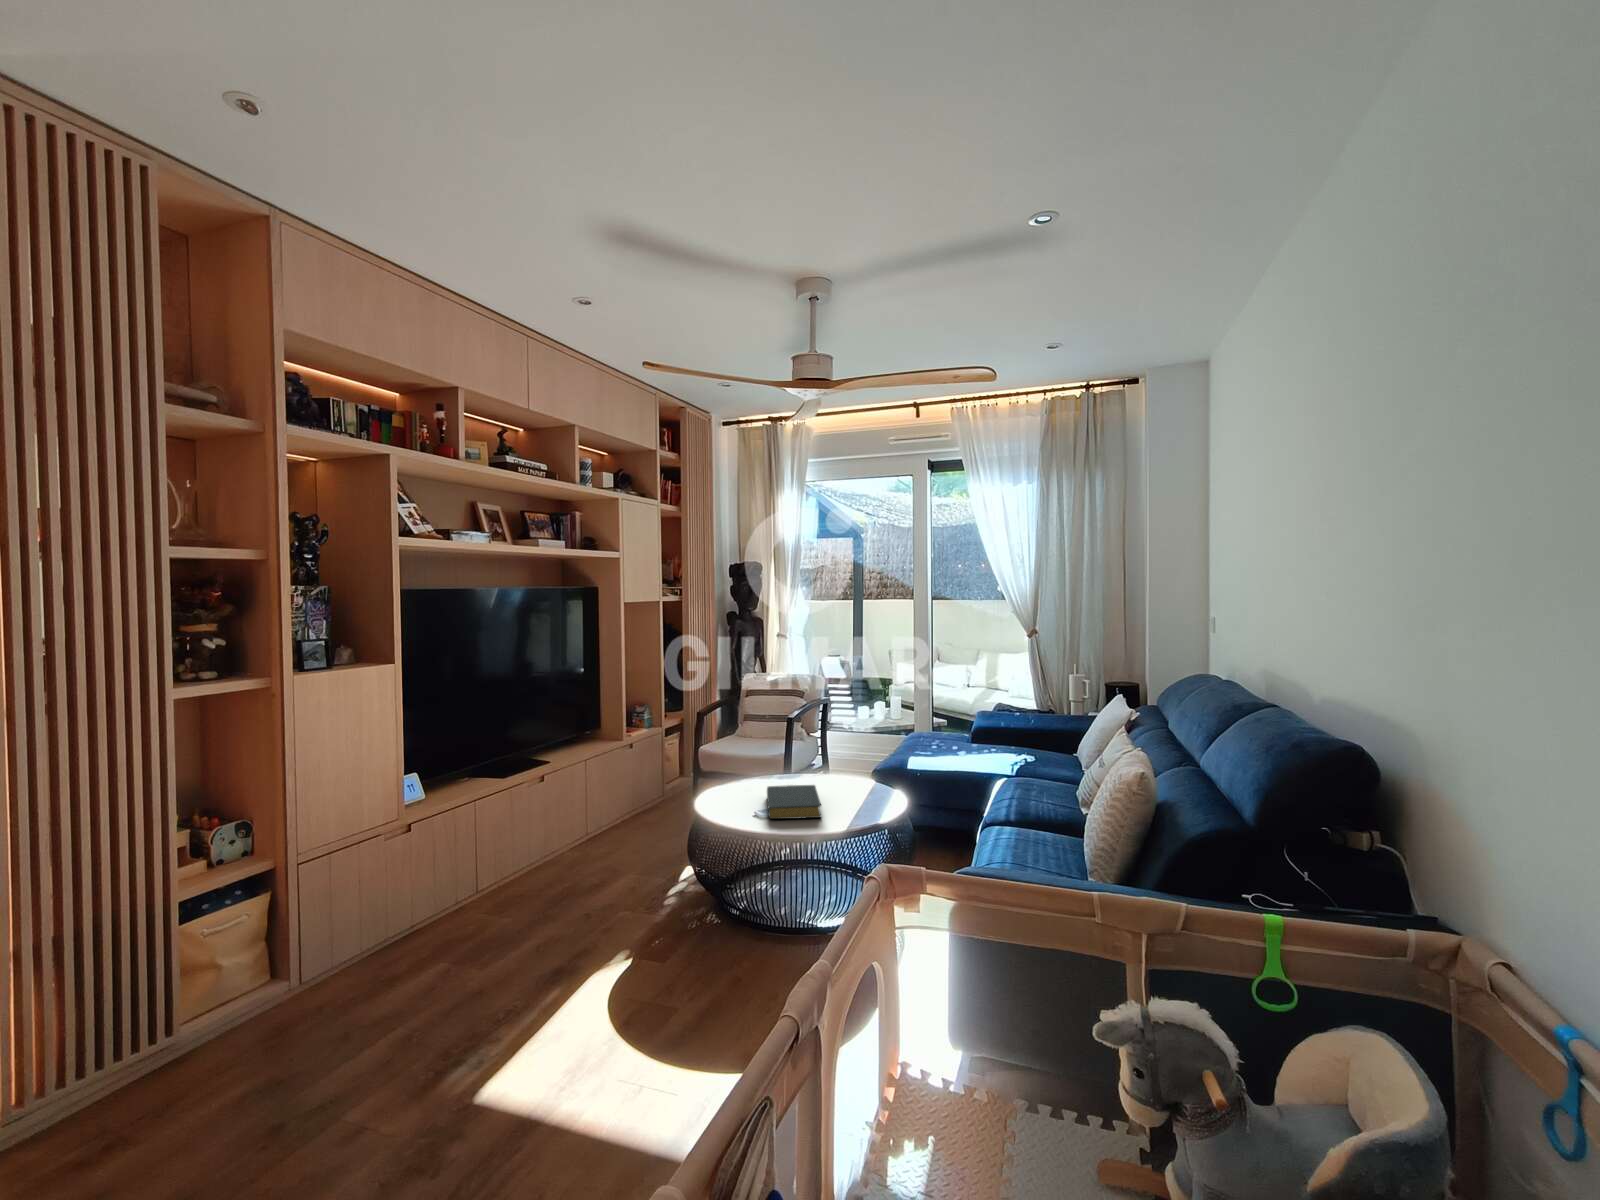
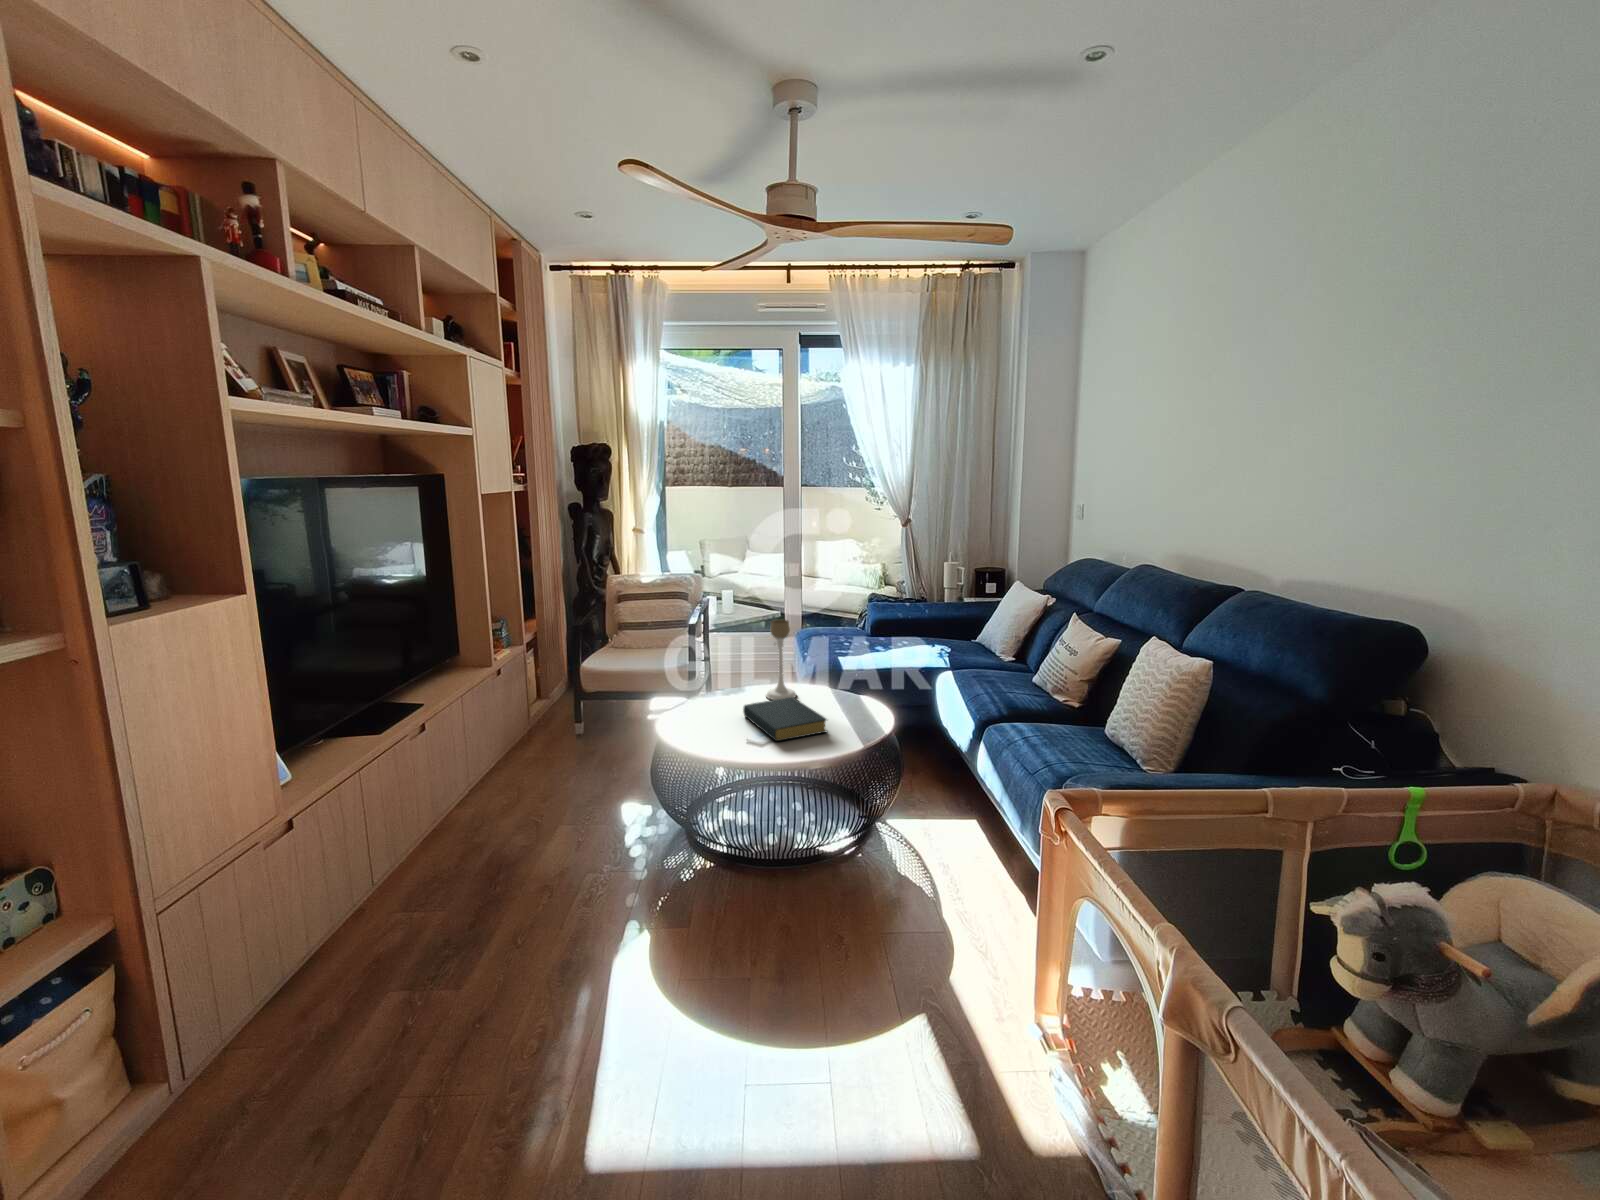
candle holder: none [802,714,831,788] -> present [766,620,797,700]

